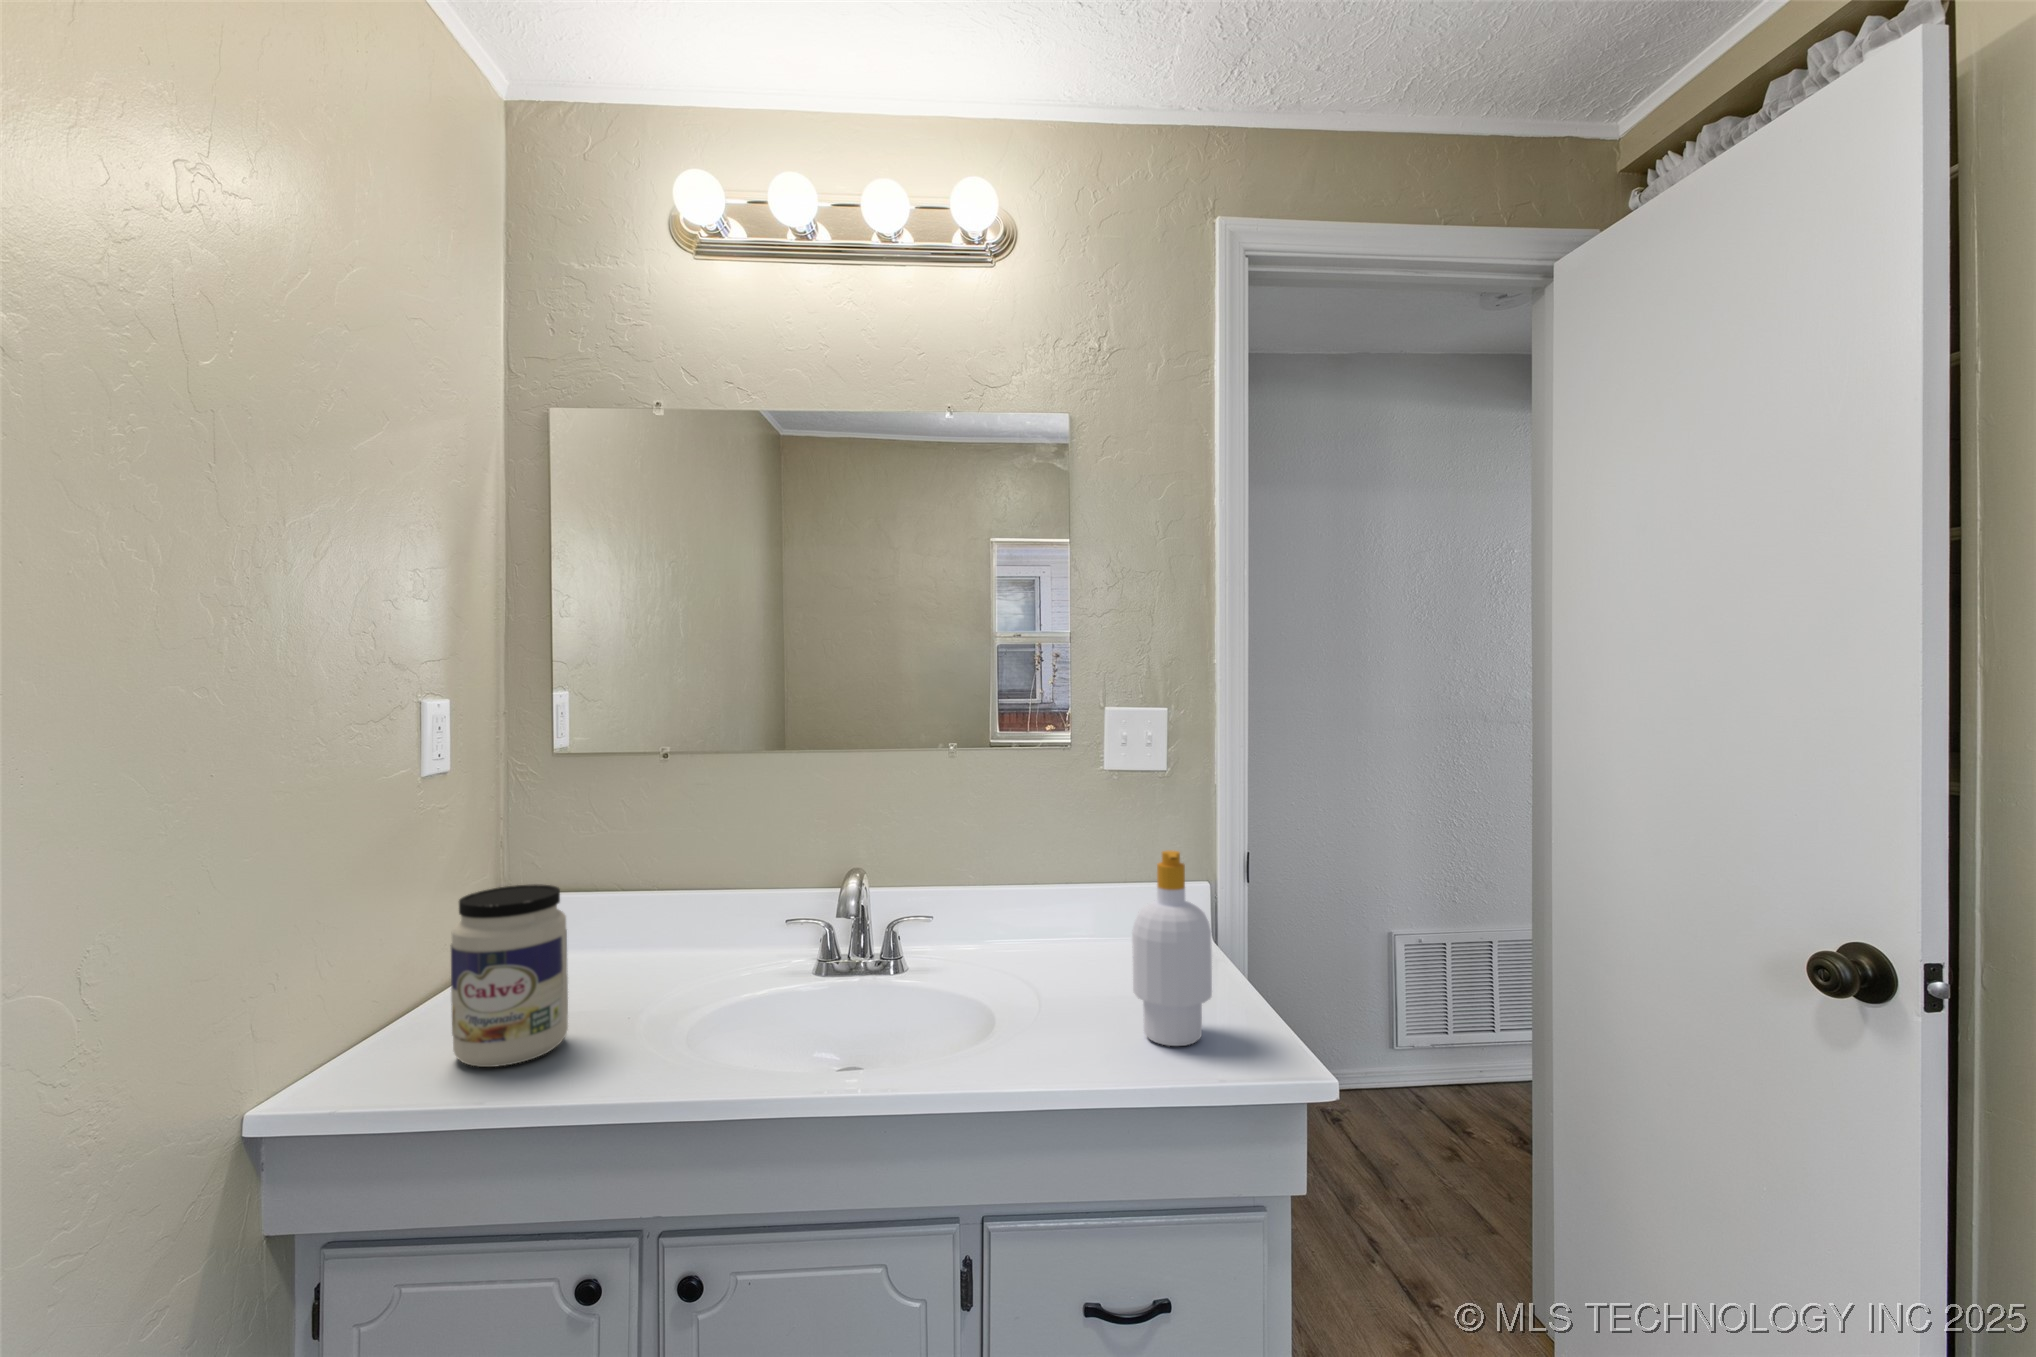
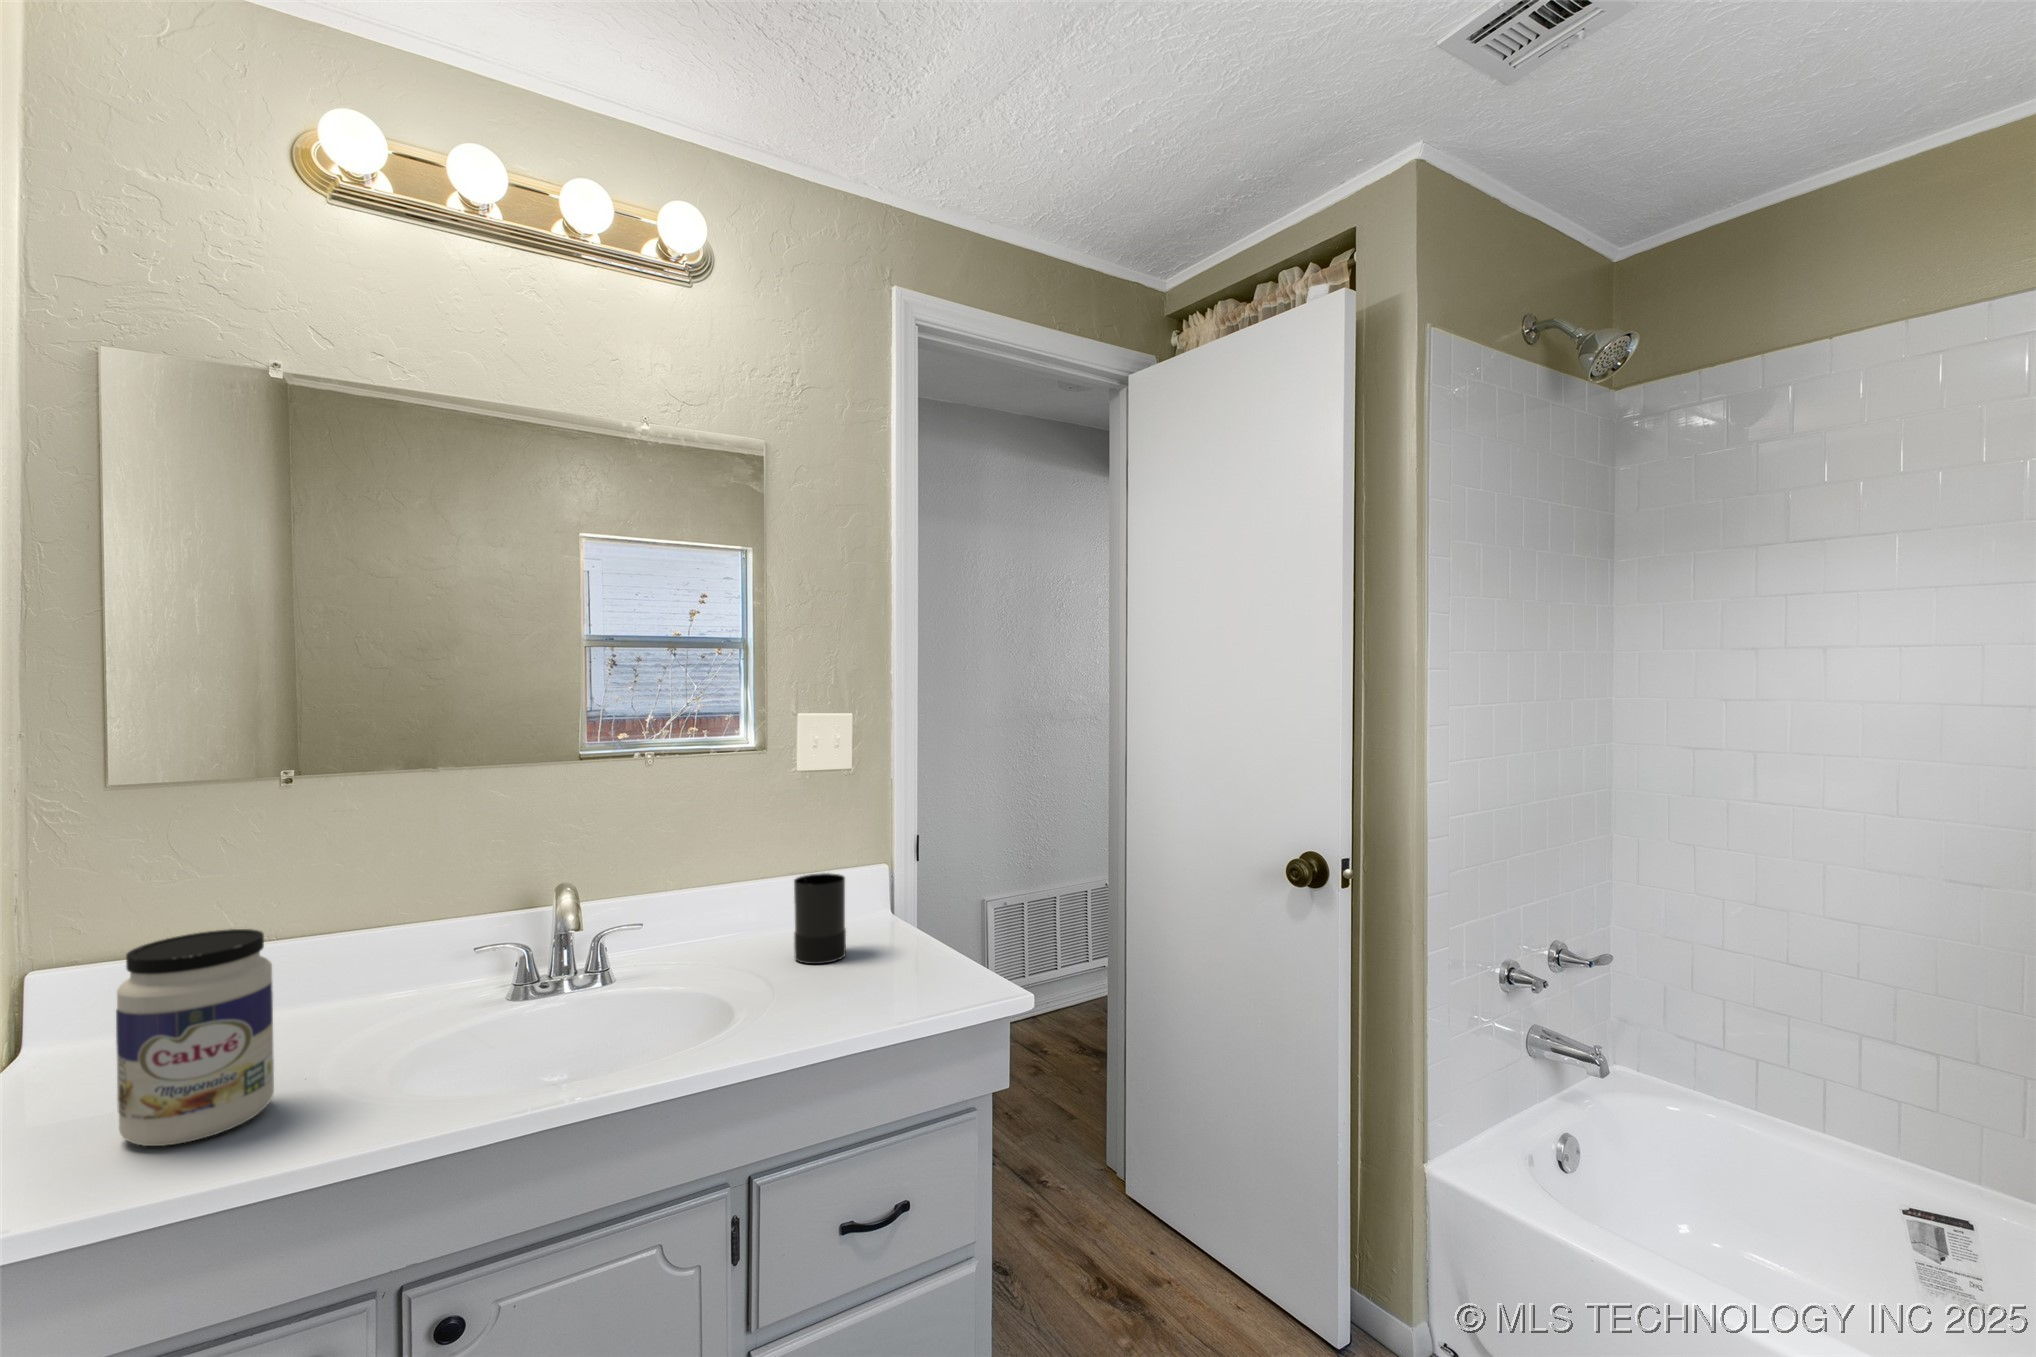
soap bottle: present [1132,850,1212,1046] -> none [872,832,938,991]
candle: none [1065,884,1131,993] -> present [794,873,846,964]

